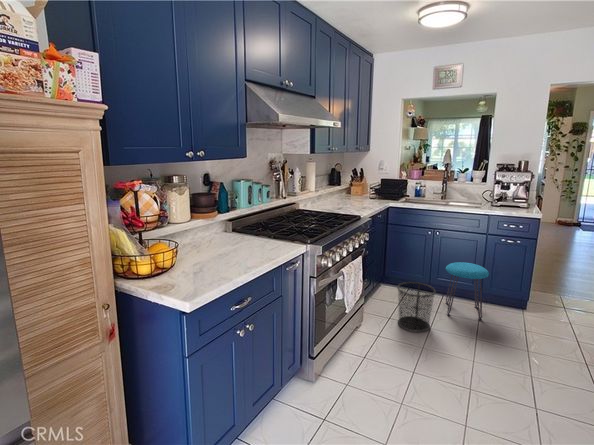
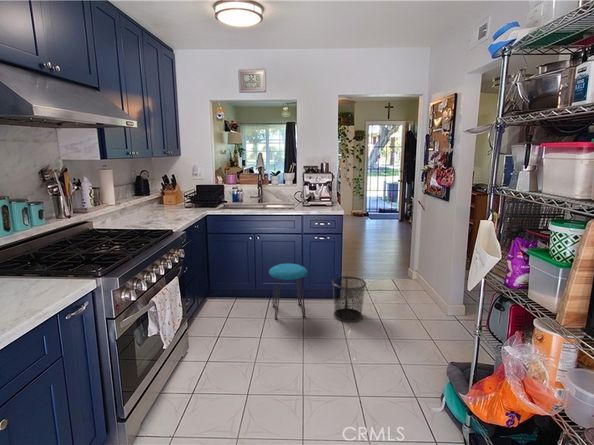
waste bin: present [397,282,436,332] -> present [332,276,366,322]

